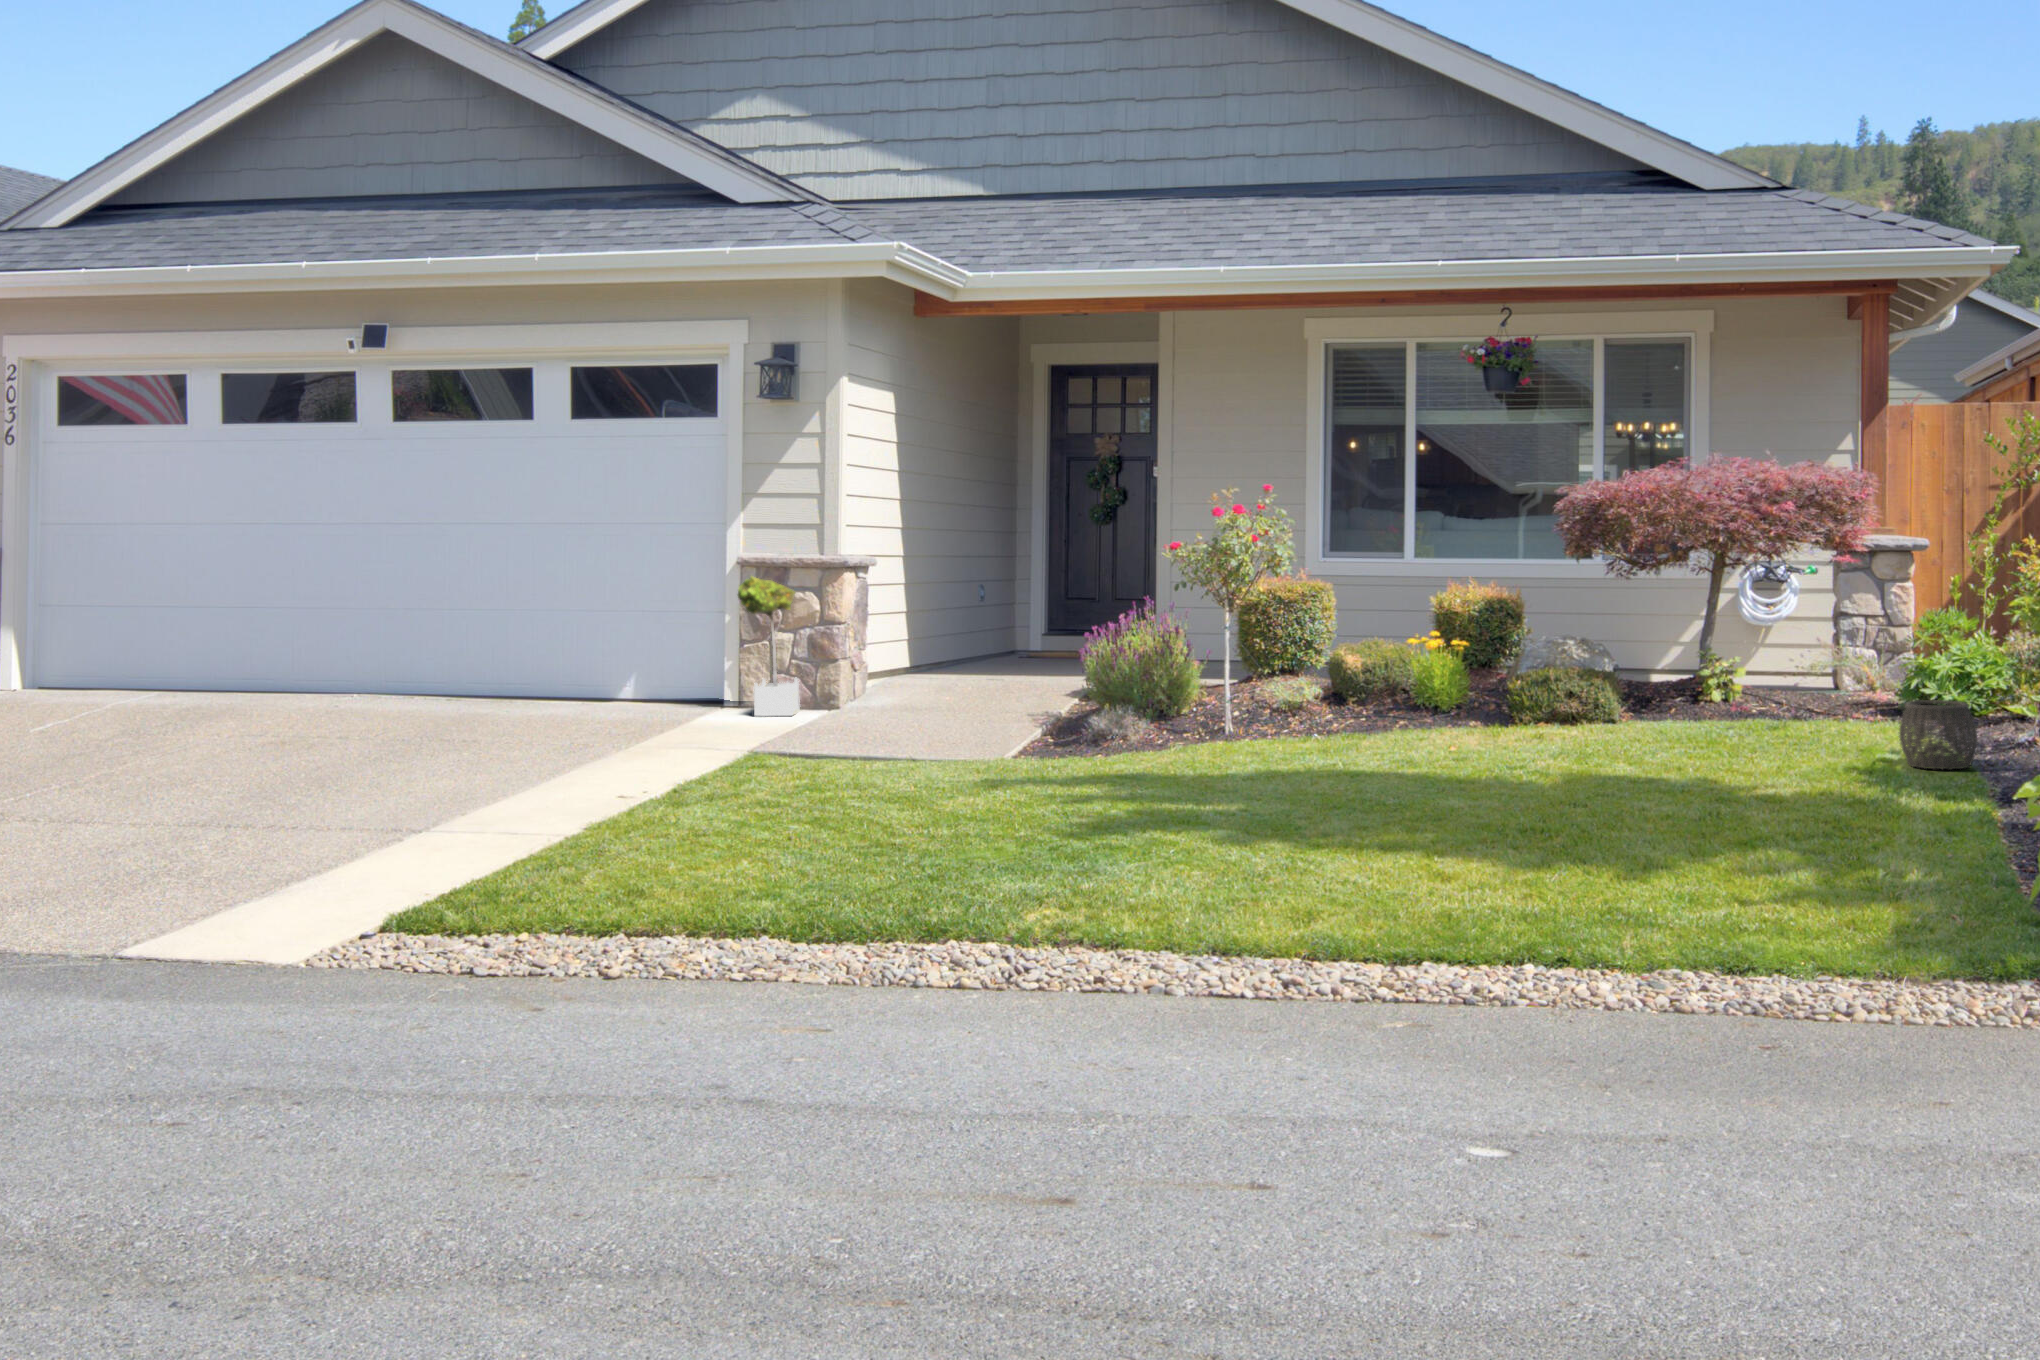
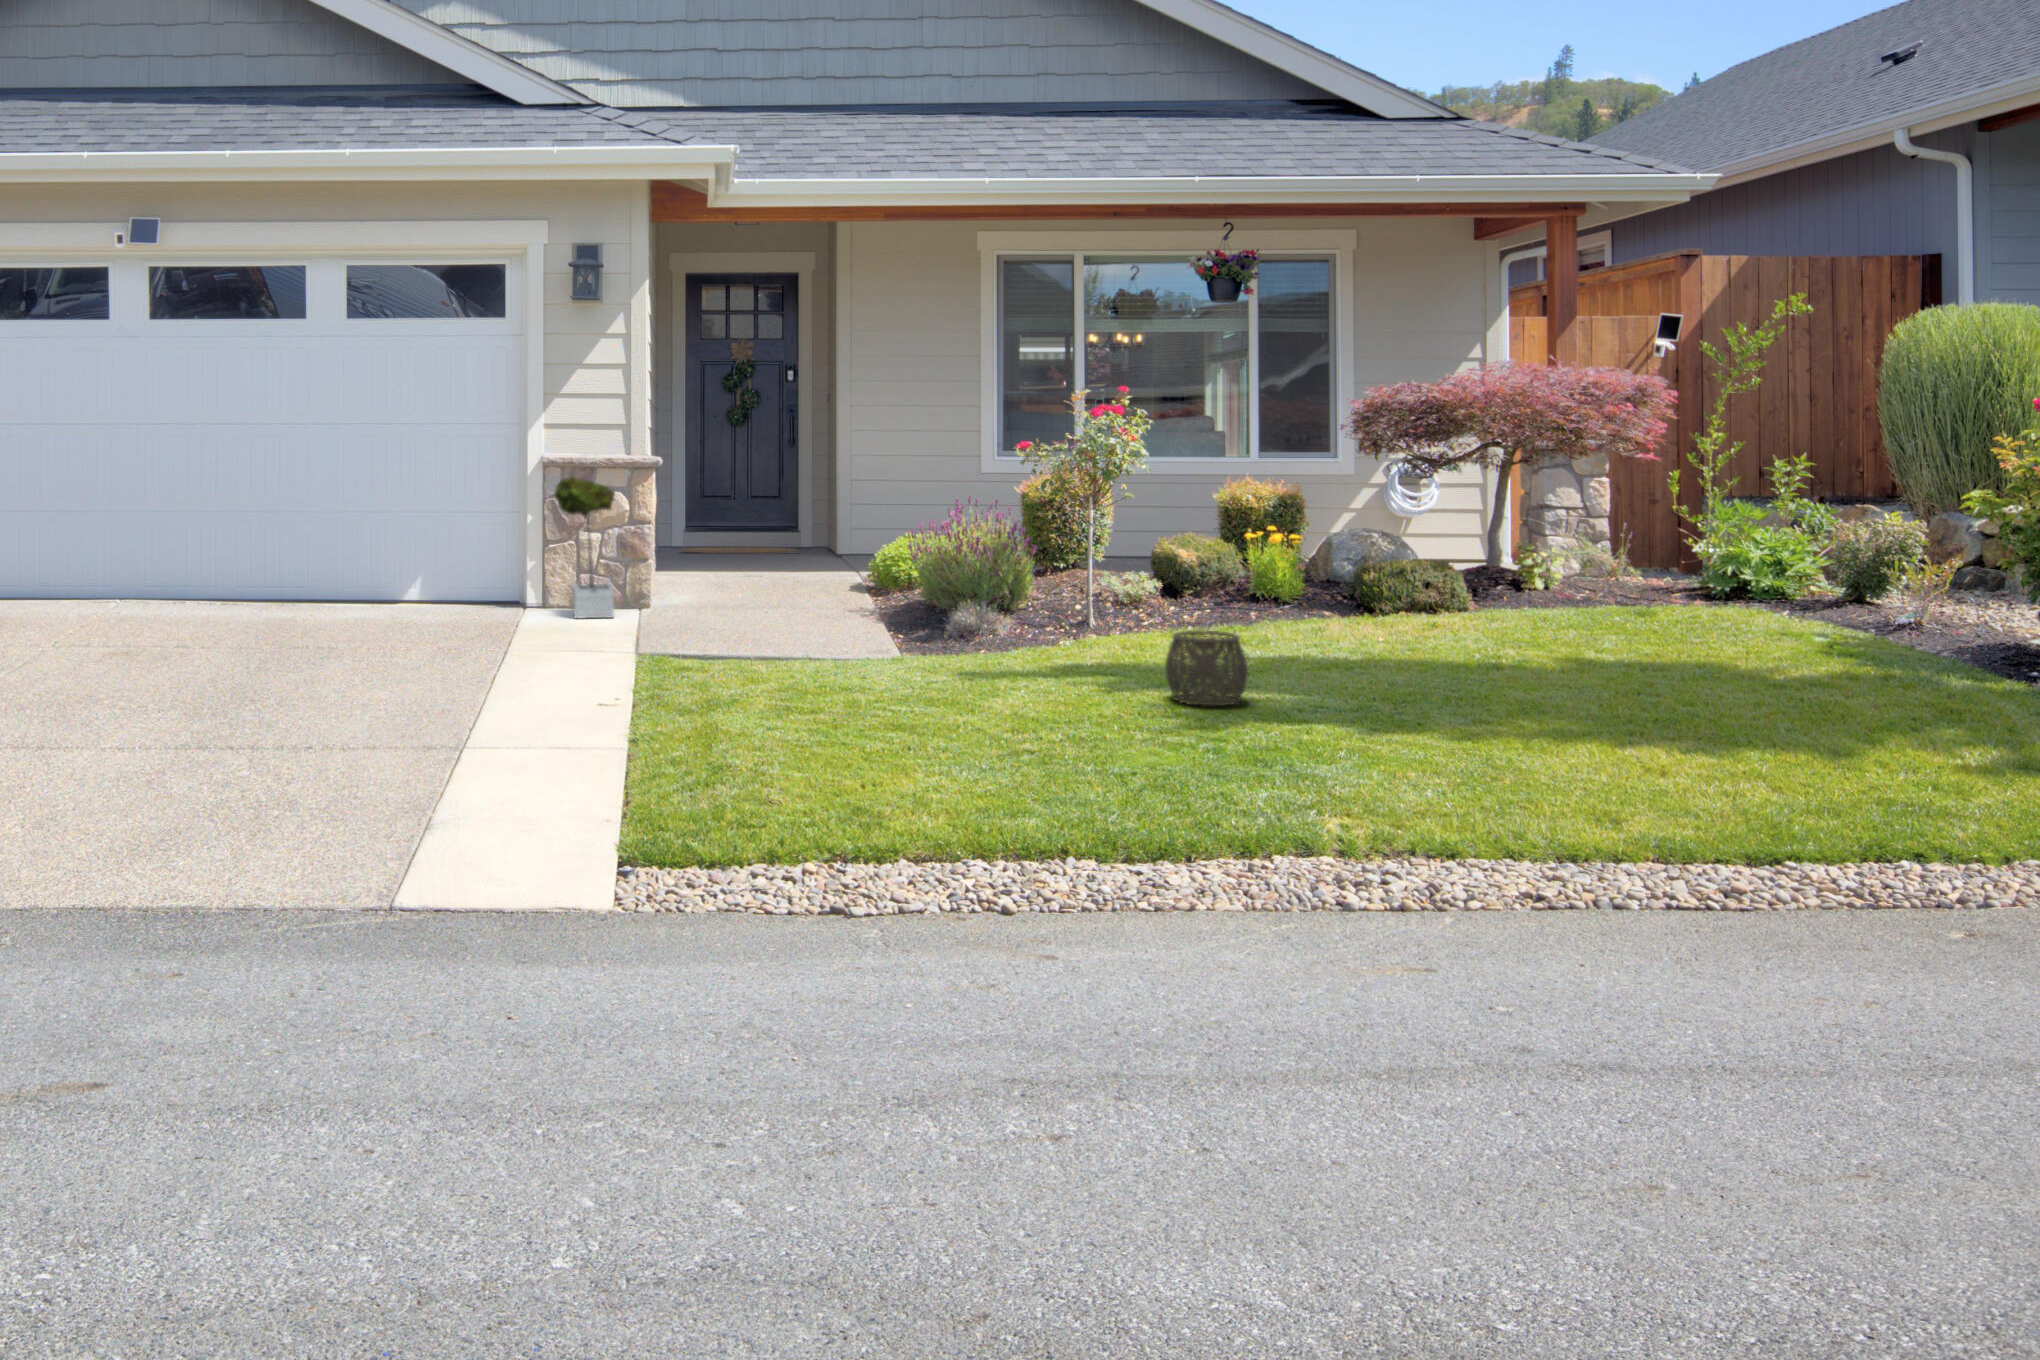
woven basket: present [1899,700,1977,770] -> present [1166,631,1248,706]

